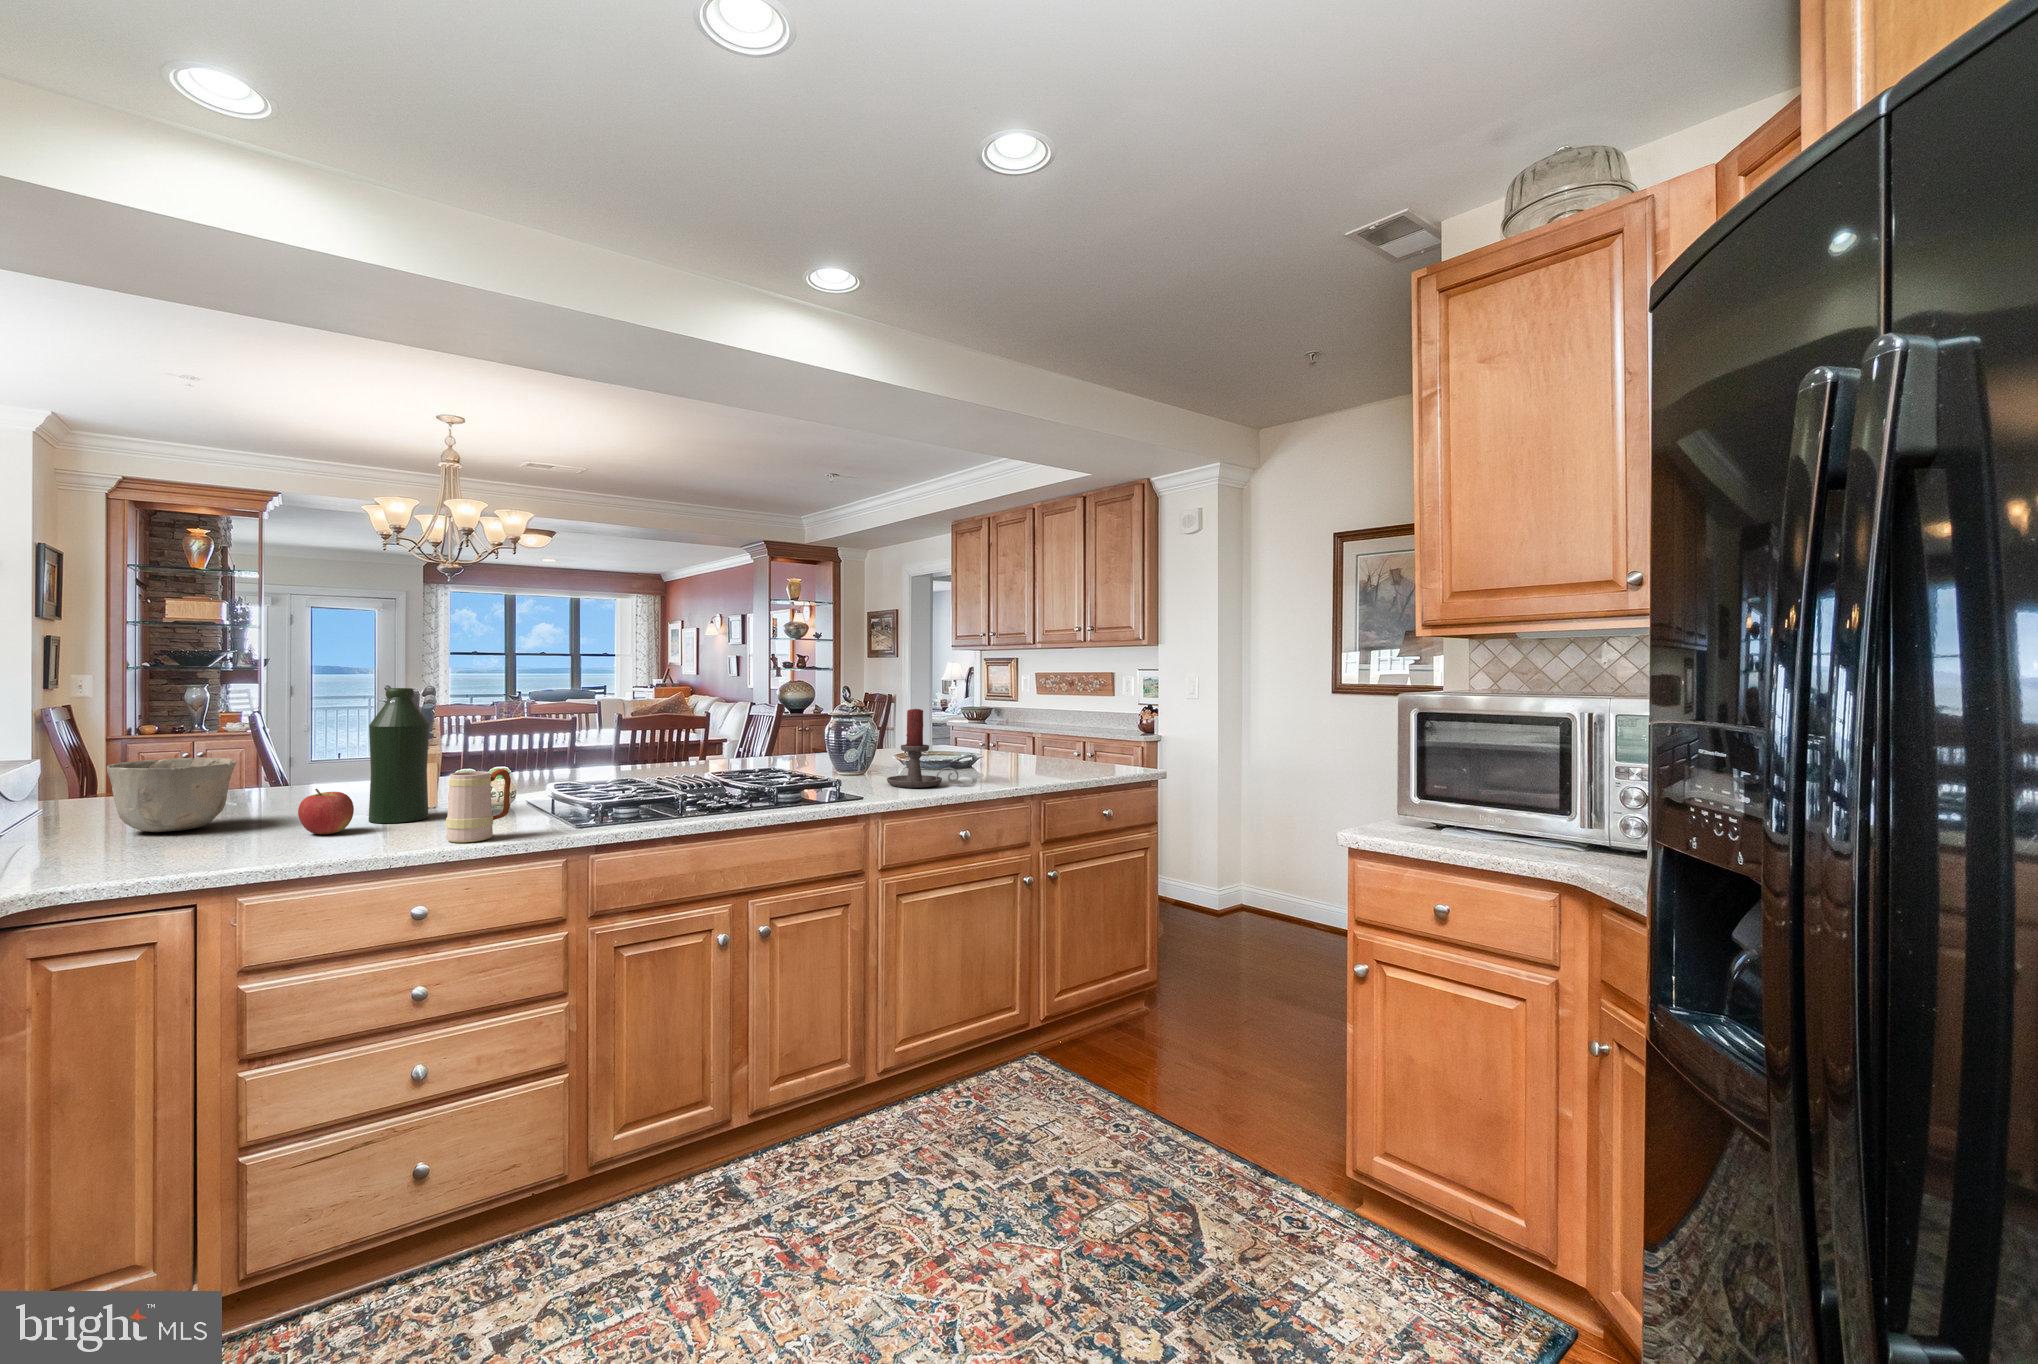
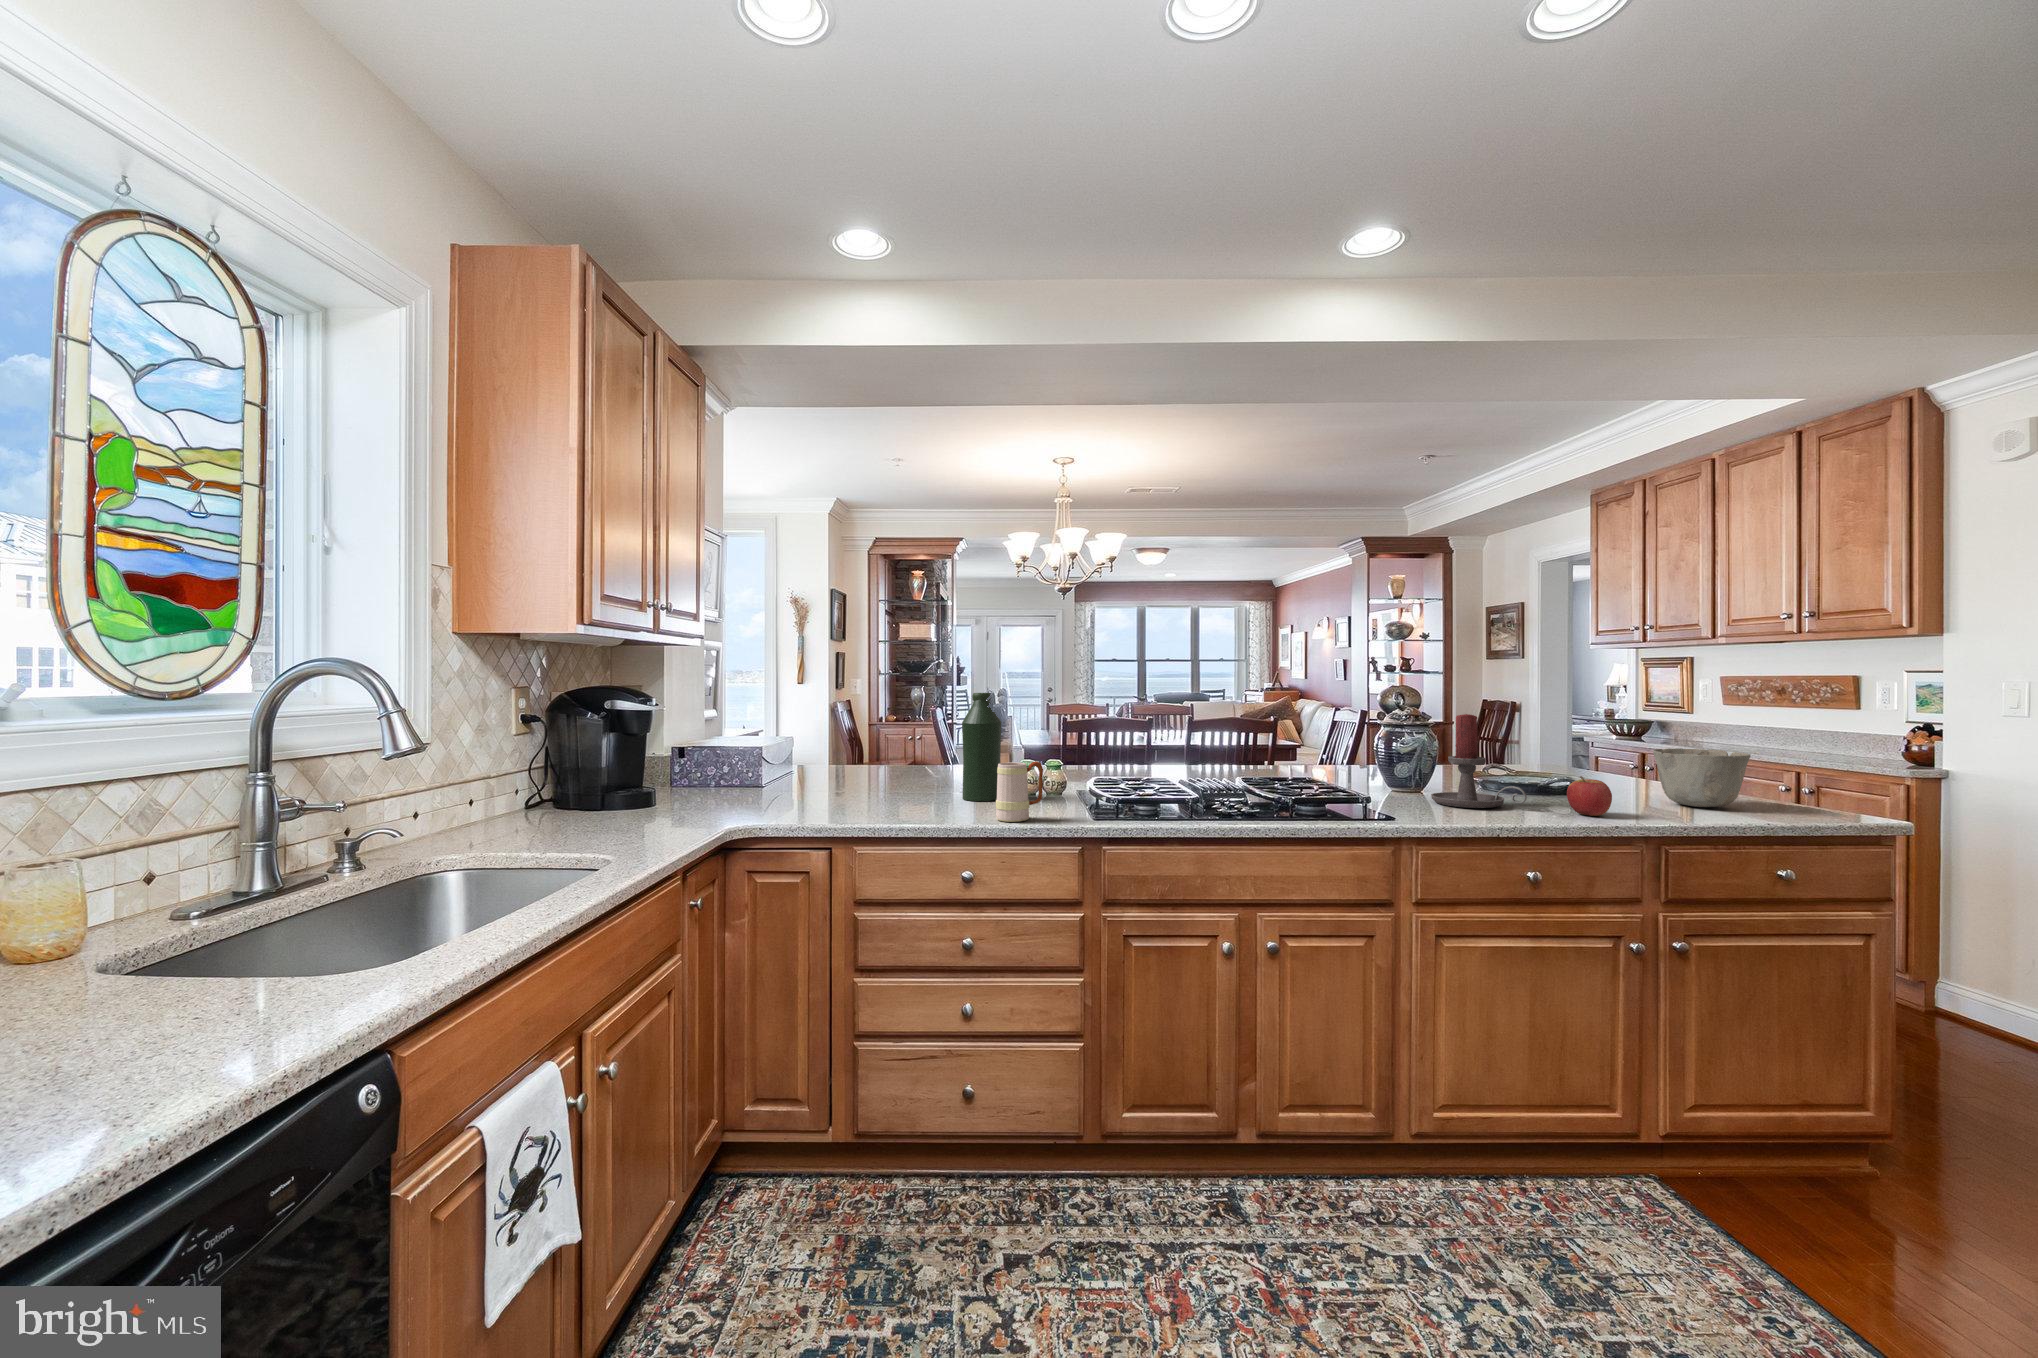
ceramic bowl: present [107,758,236,832] -> present [1653,748,1750,807]
apple: present [298,789,354,834] -> present [1567,776,1612,816]

